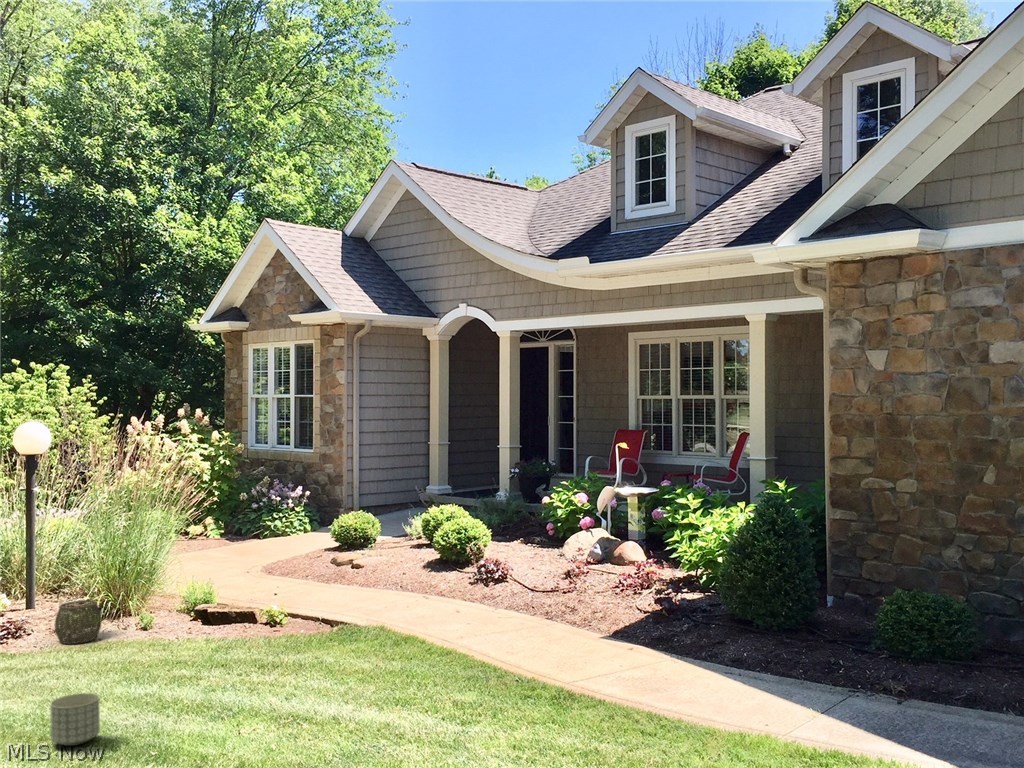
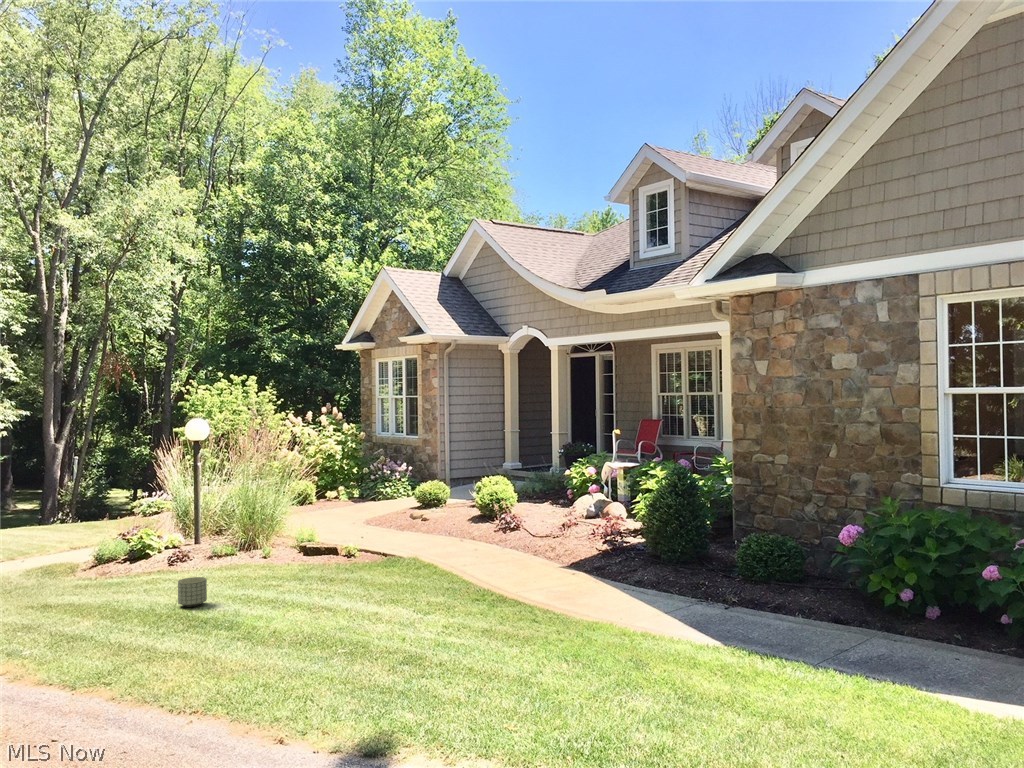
woven basket: present [55,600,102,644] -> none [207,530,237,558]

